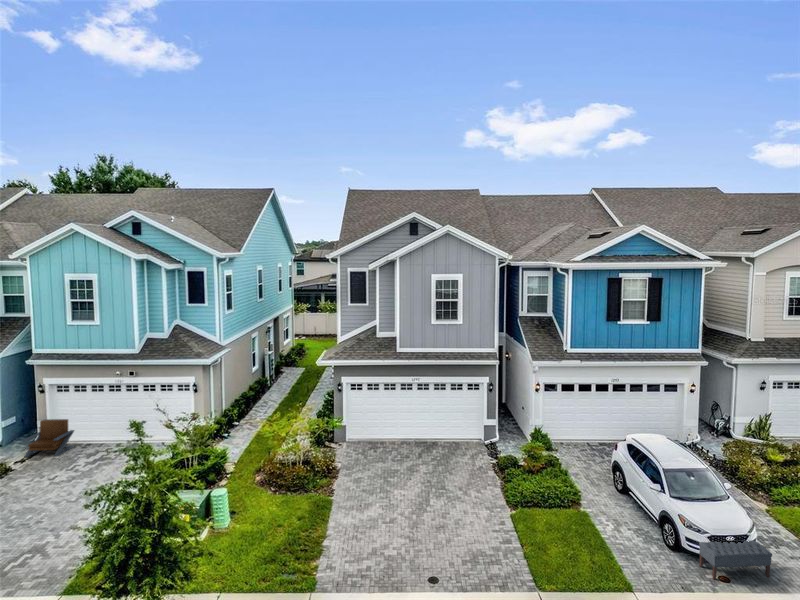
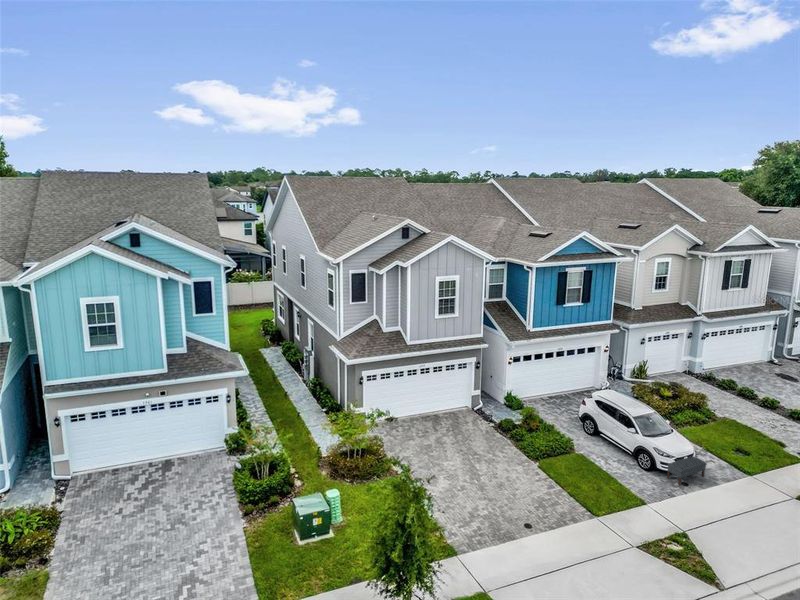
lounge chair: present [23,419,74,457] -> none [56,447,106,494]

